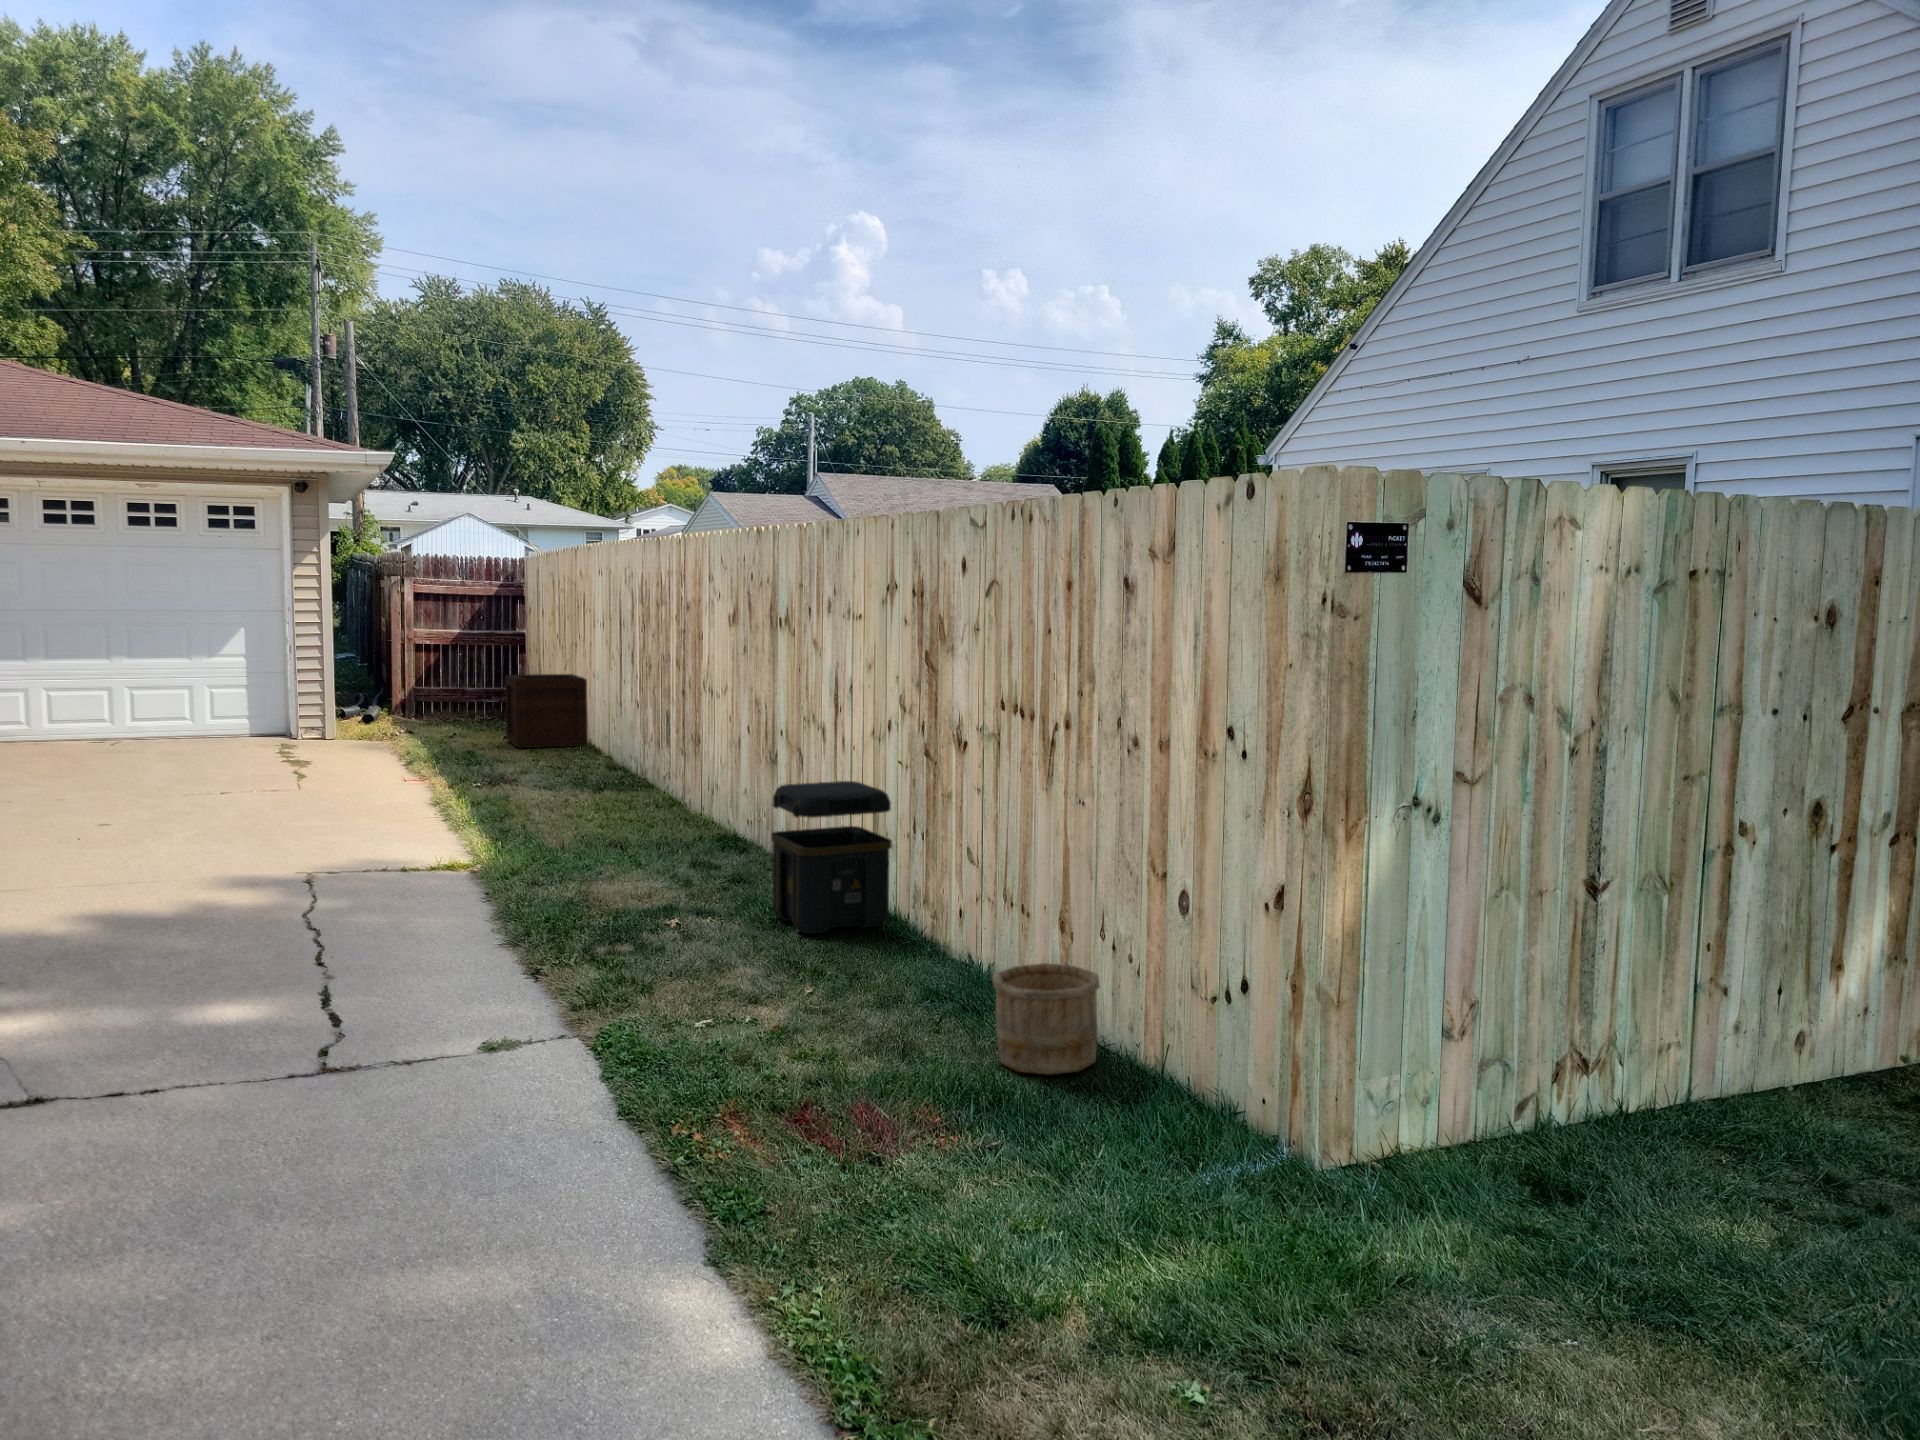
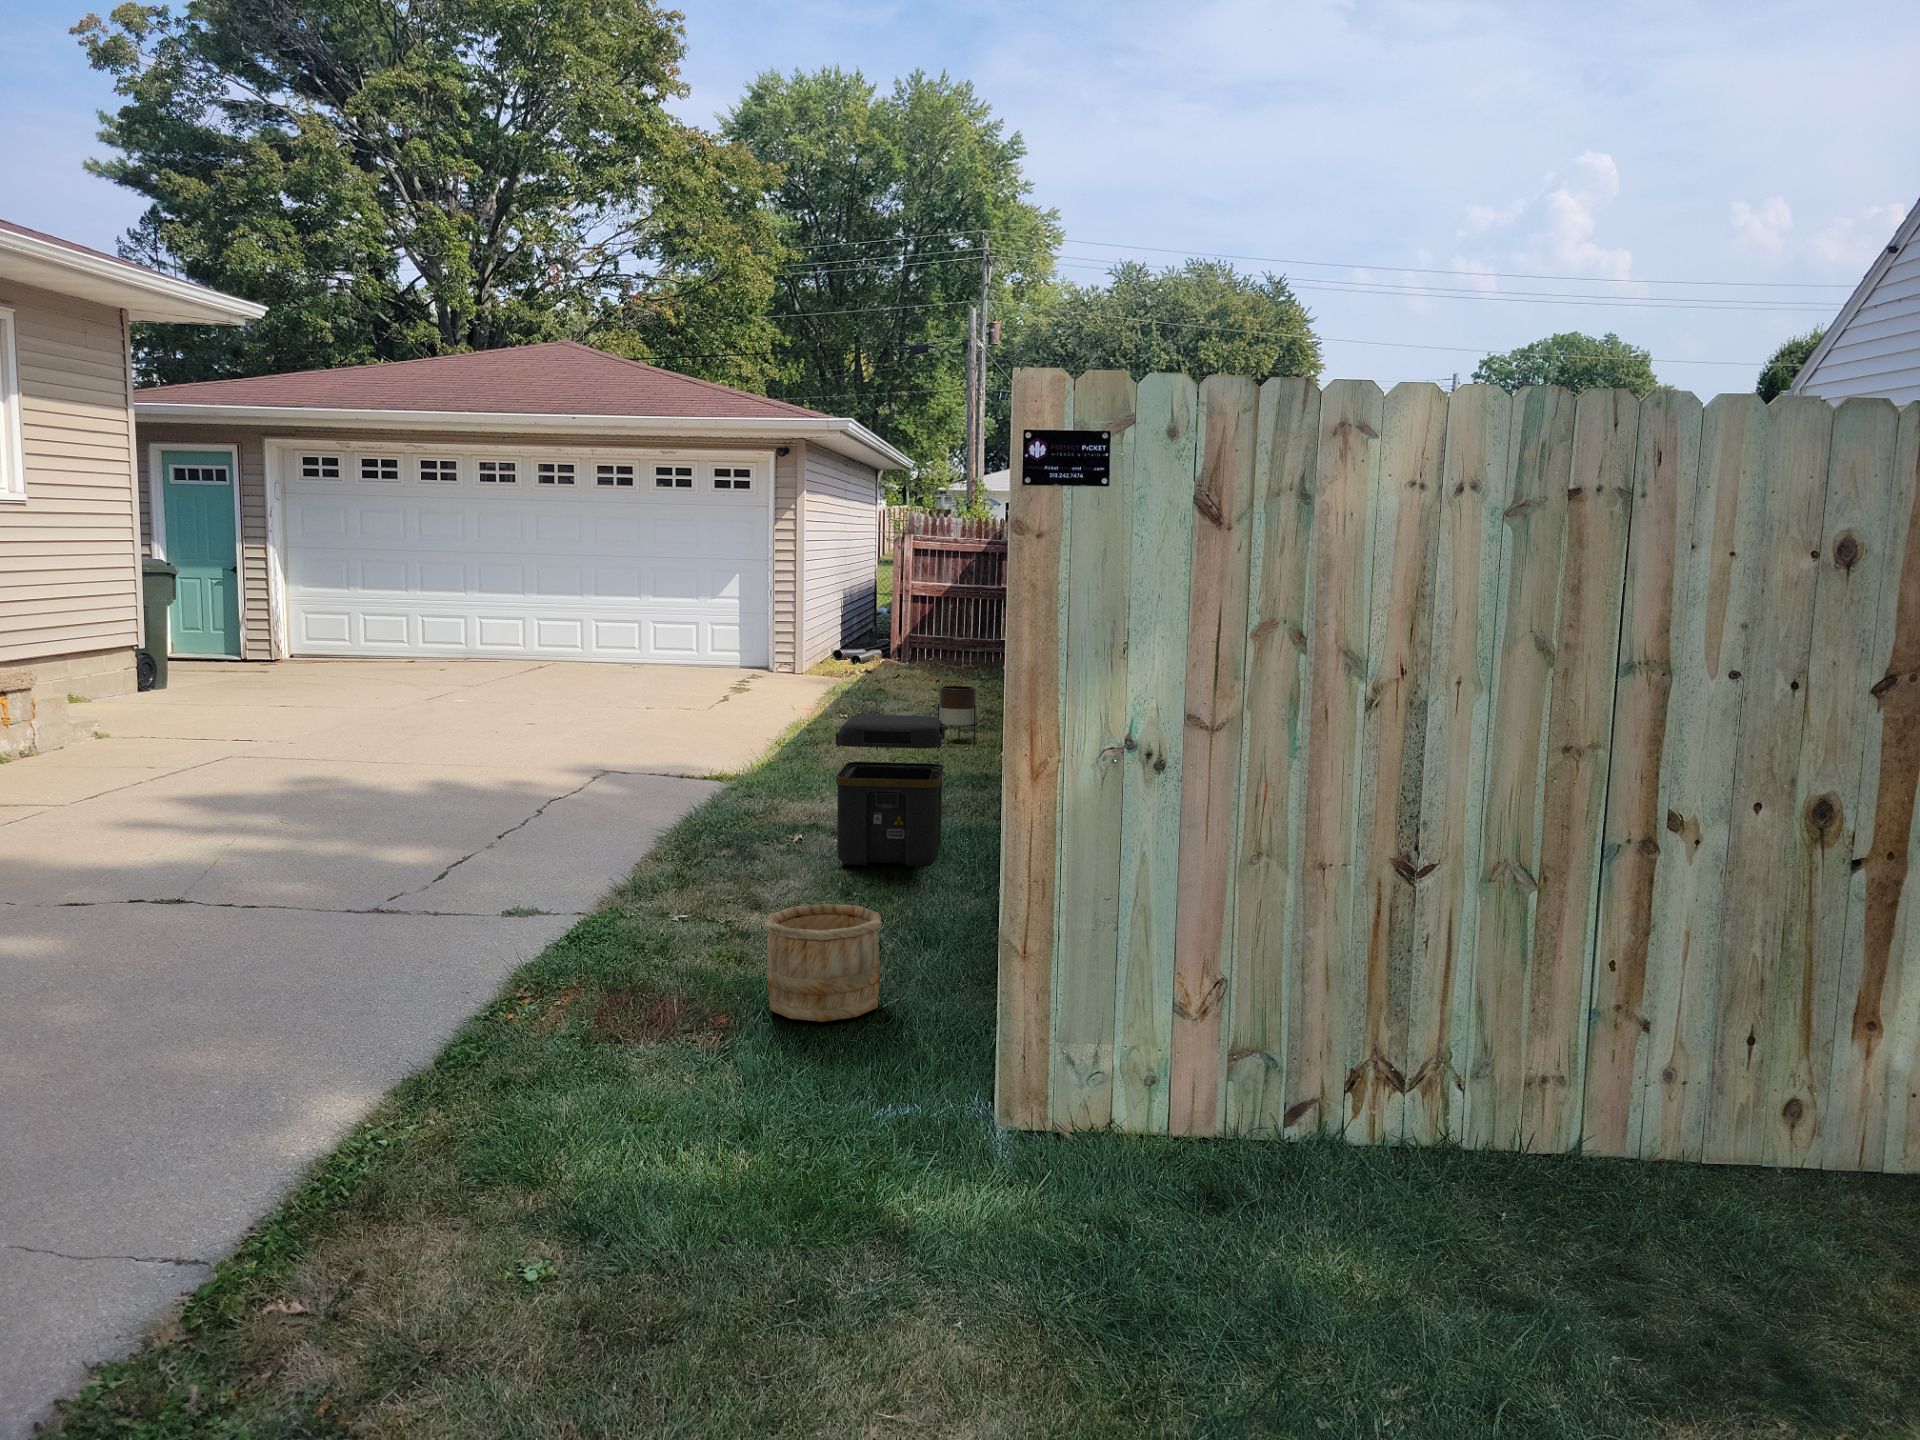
wooden crate: present [505,674,588,748] -> none [928,621,997,691]
planter: none [641,744,682,805] -> present [938,686,976,744]

